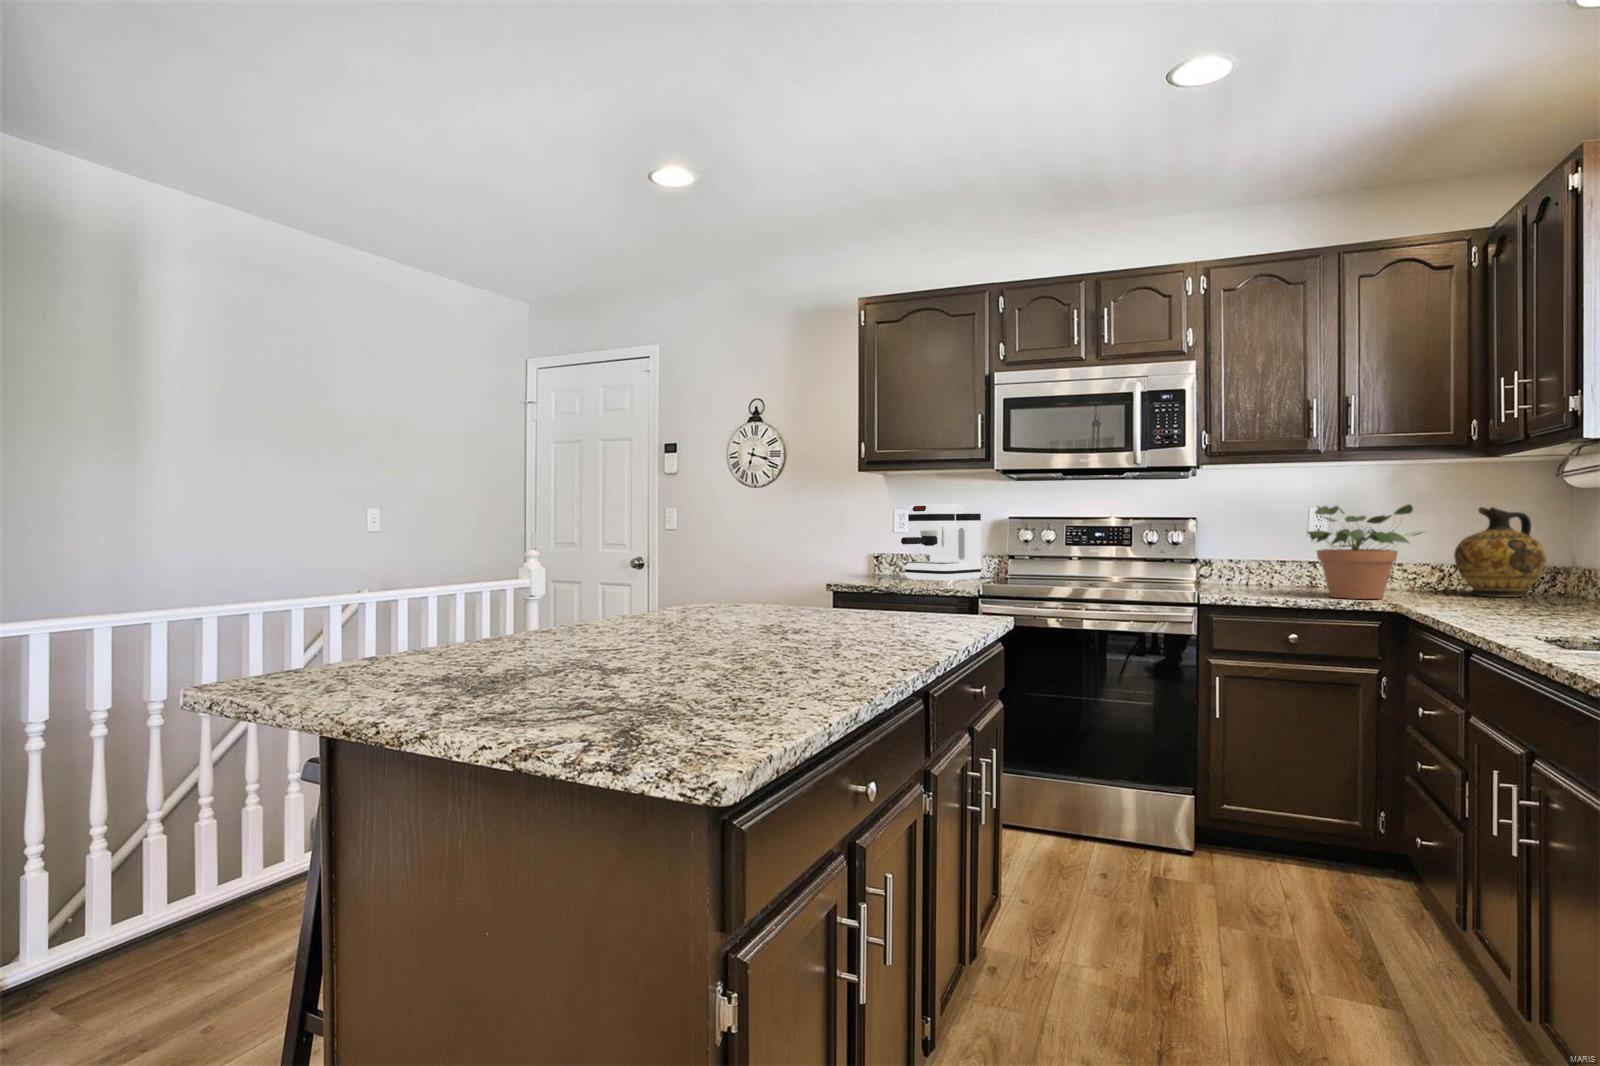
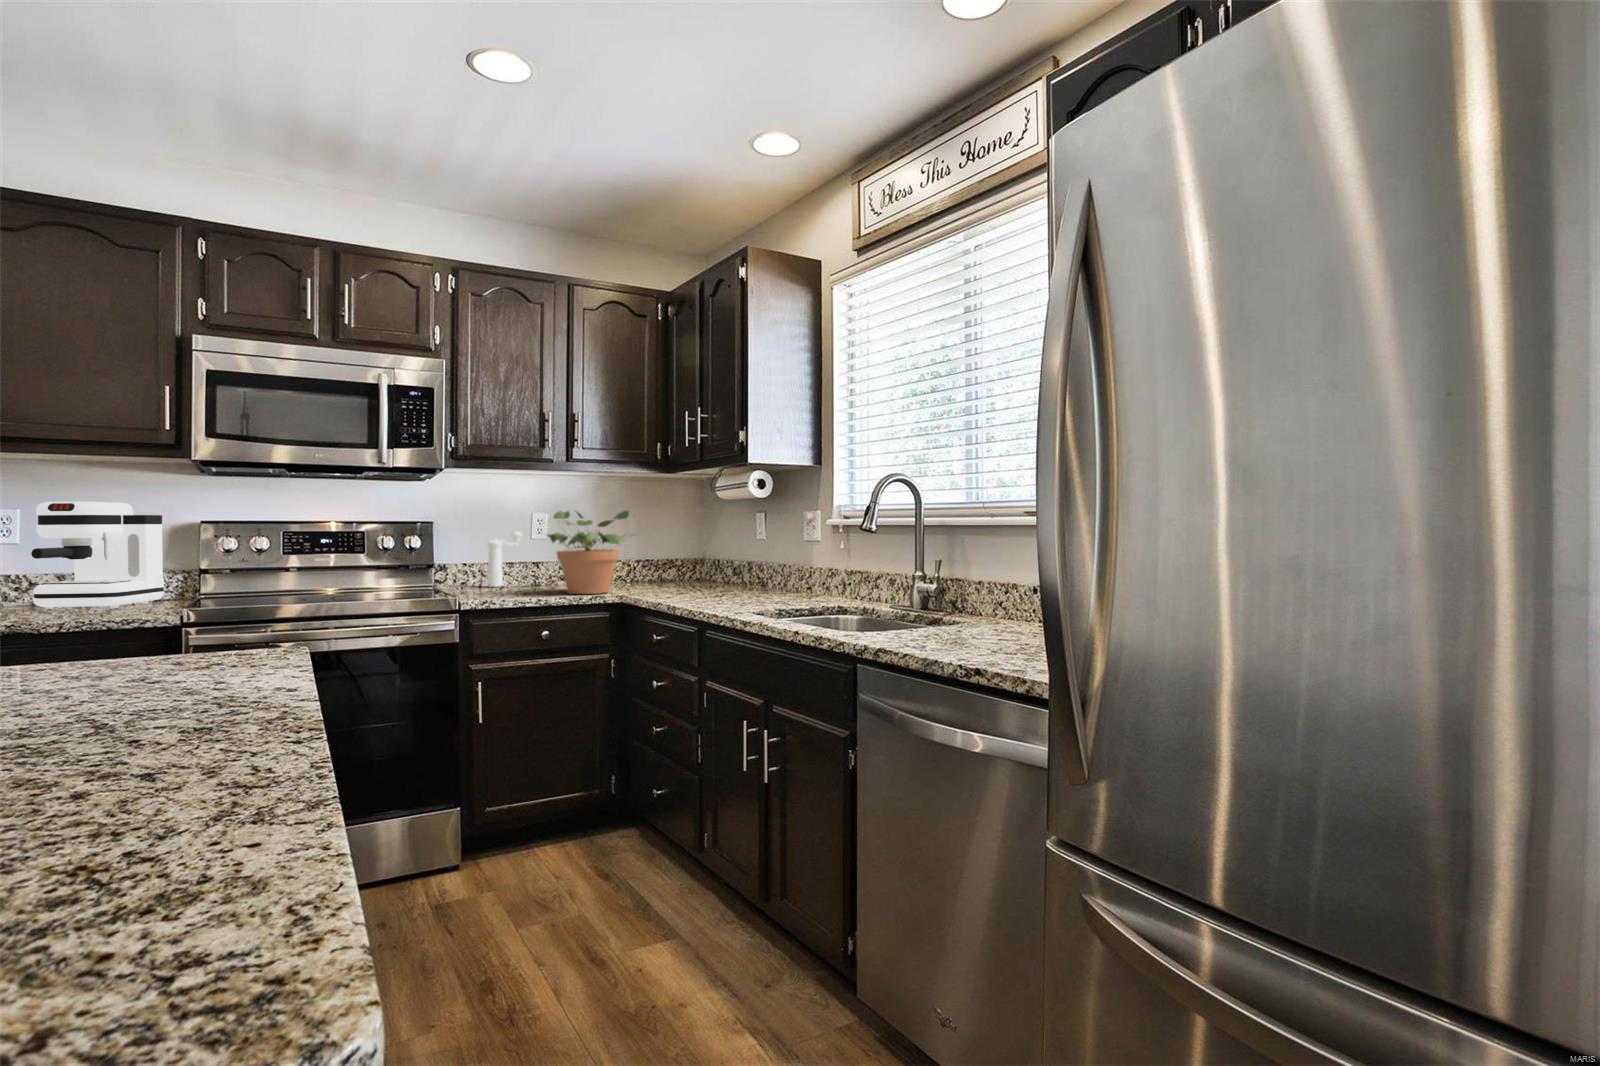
ceramic jug: present [1454,507,1546,597] -> none [647,513,704,585]
pepper mill: none [1254,528,1297,585] -> present [488,532,522,587]

